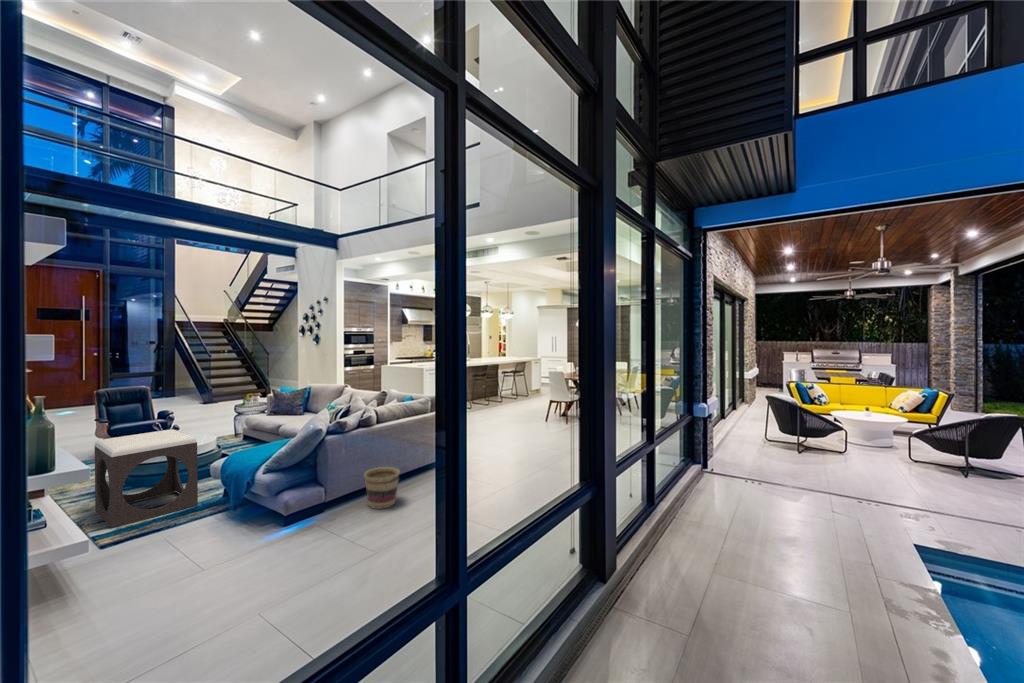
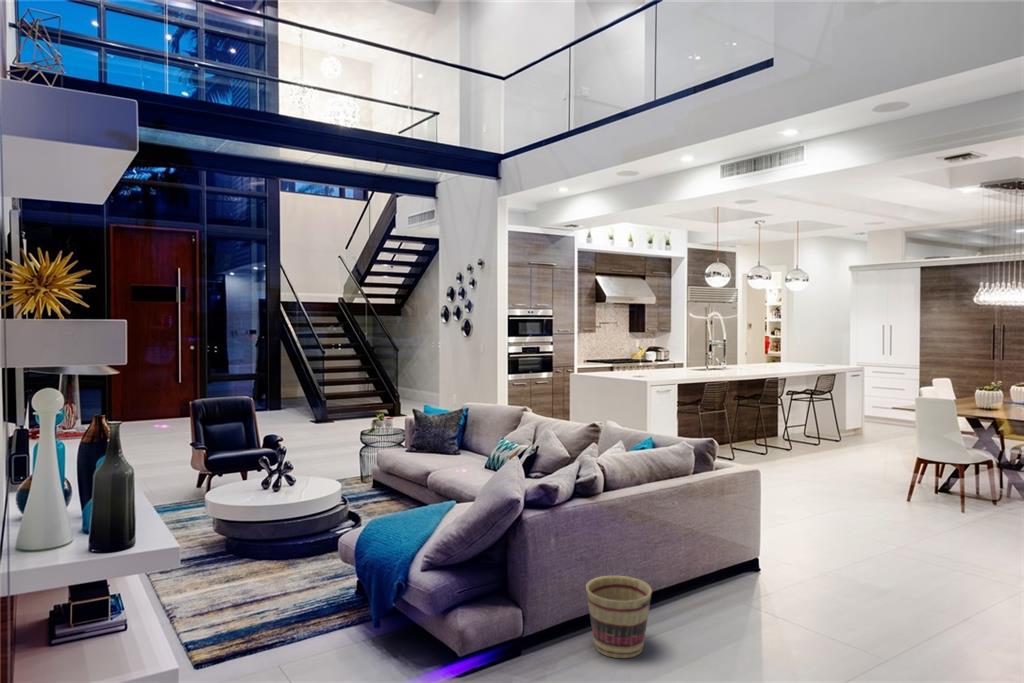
footstool: present [94,429,198,528] -> none [189,475,322,631]

